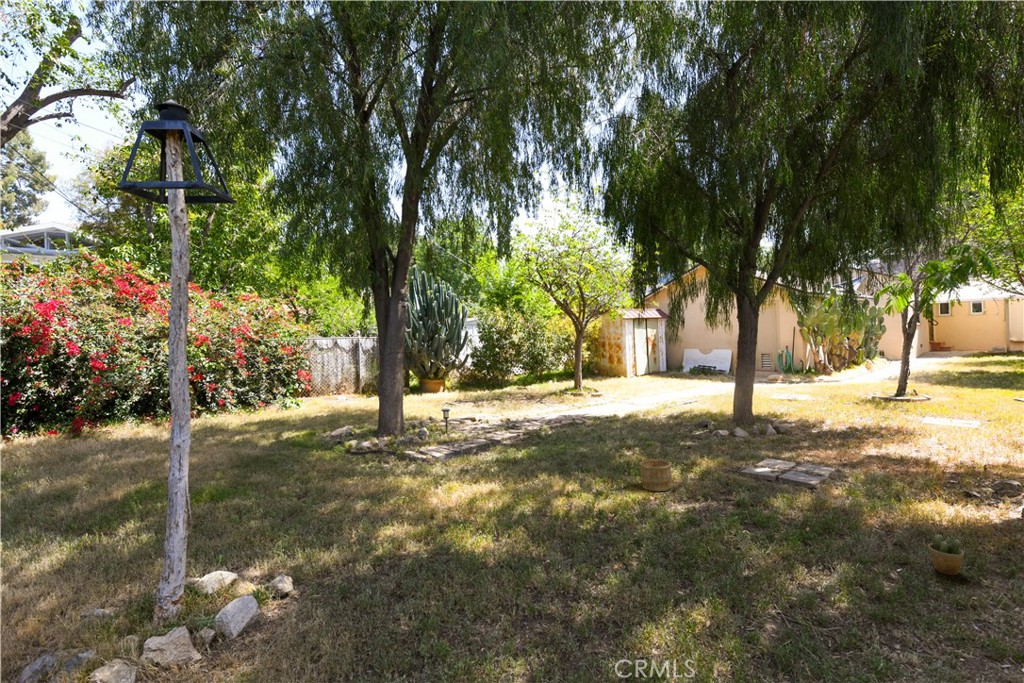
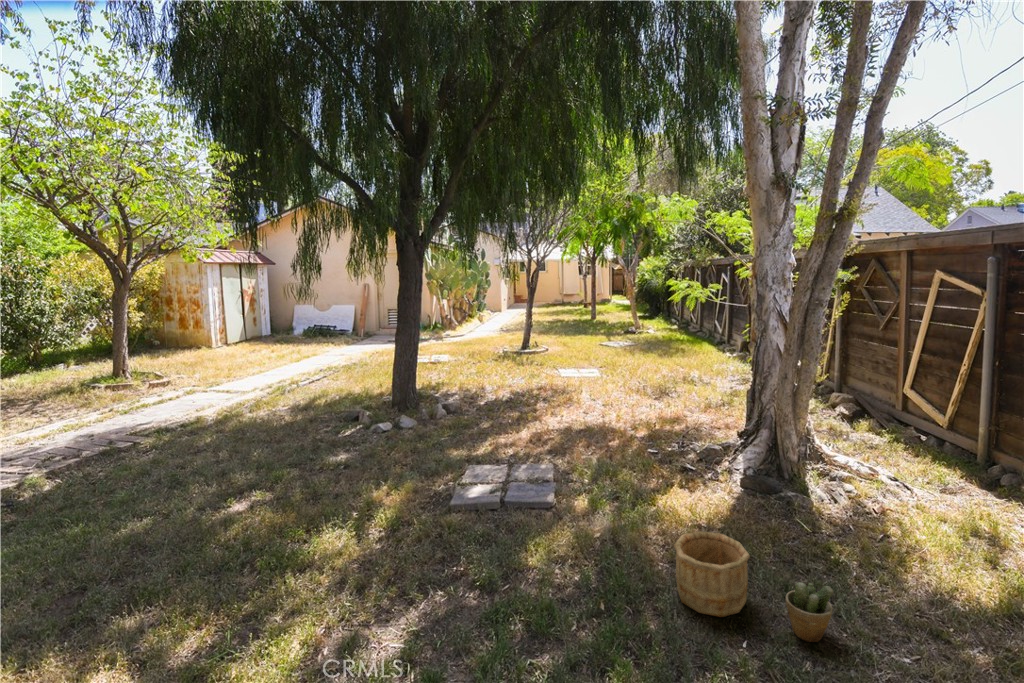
wooden bucket: present [639,459,672,491] -> present [674,532,750,617]

